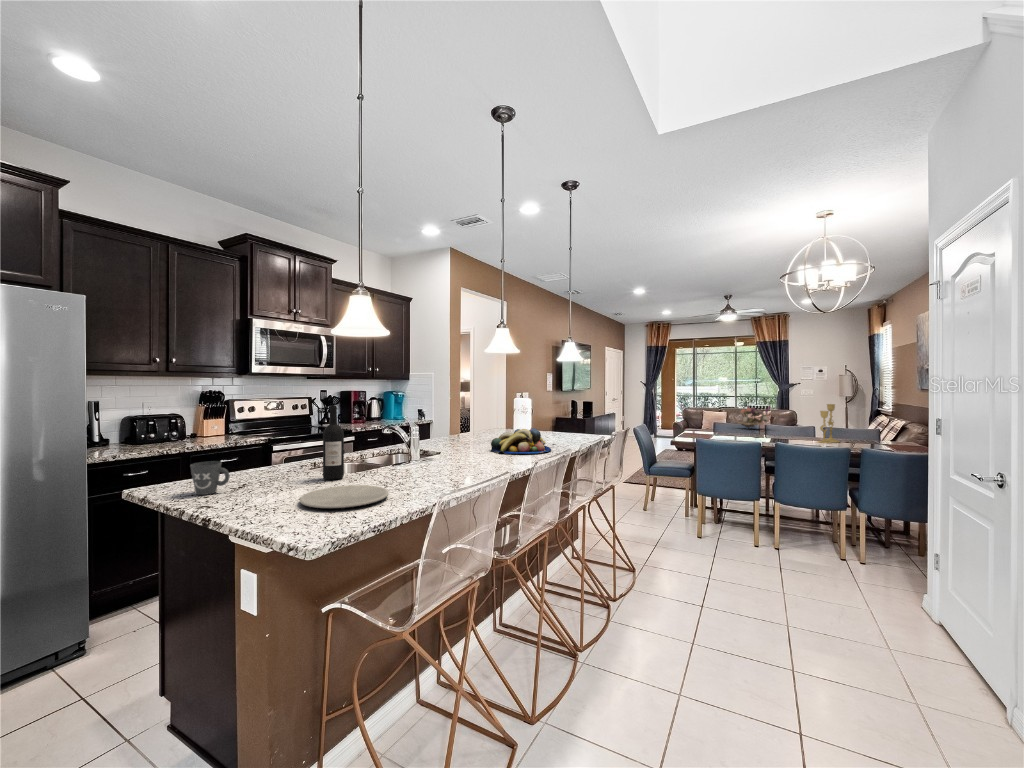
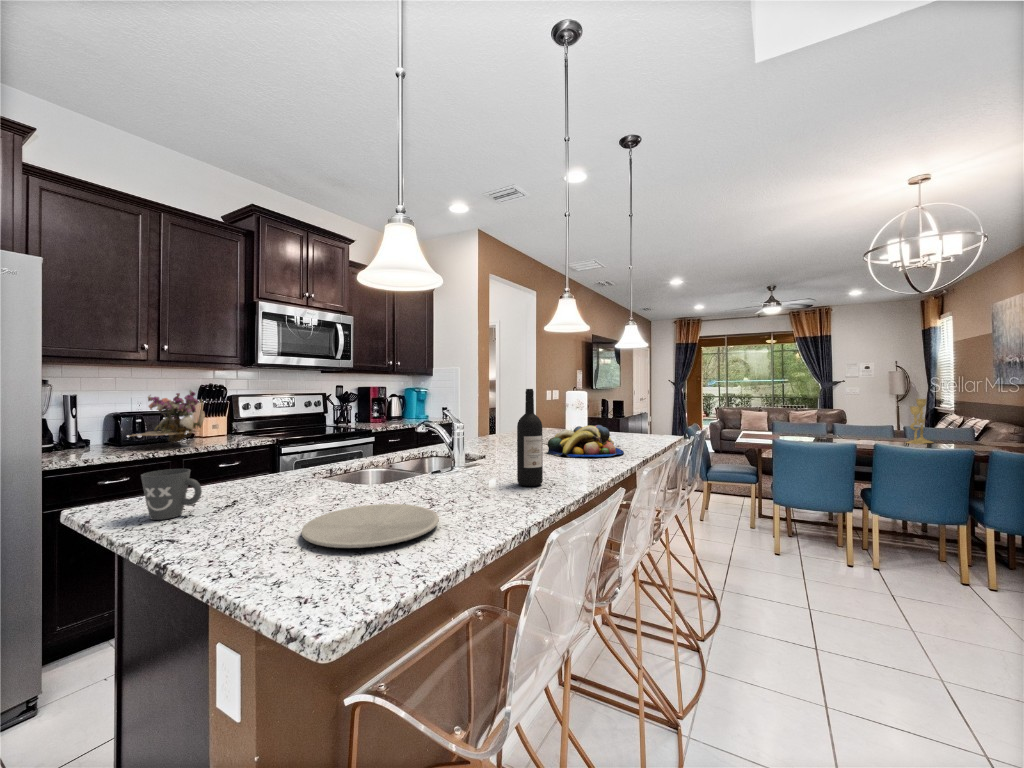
wine bottle: present [323,405,344,480] -> present [517,389,543,486]
flower arrangement: present [738,406,771,428] -> present [128,390,205,444]

